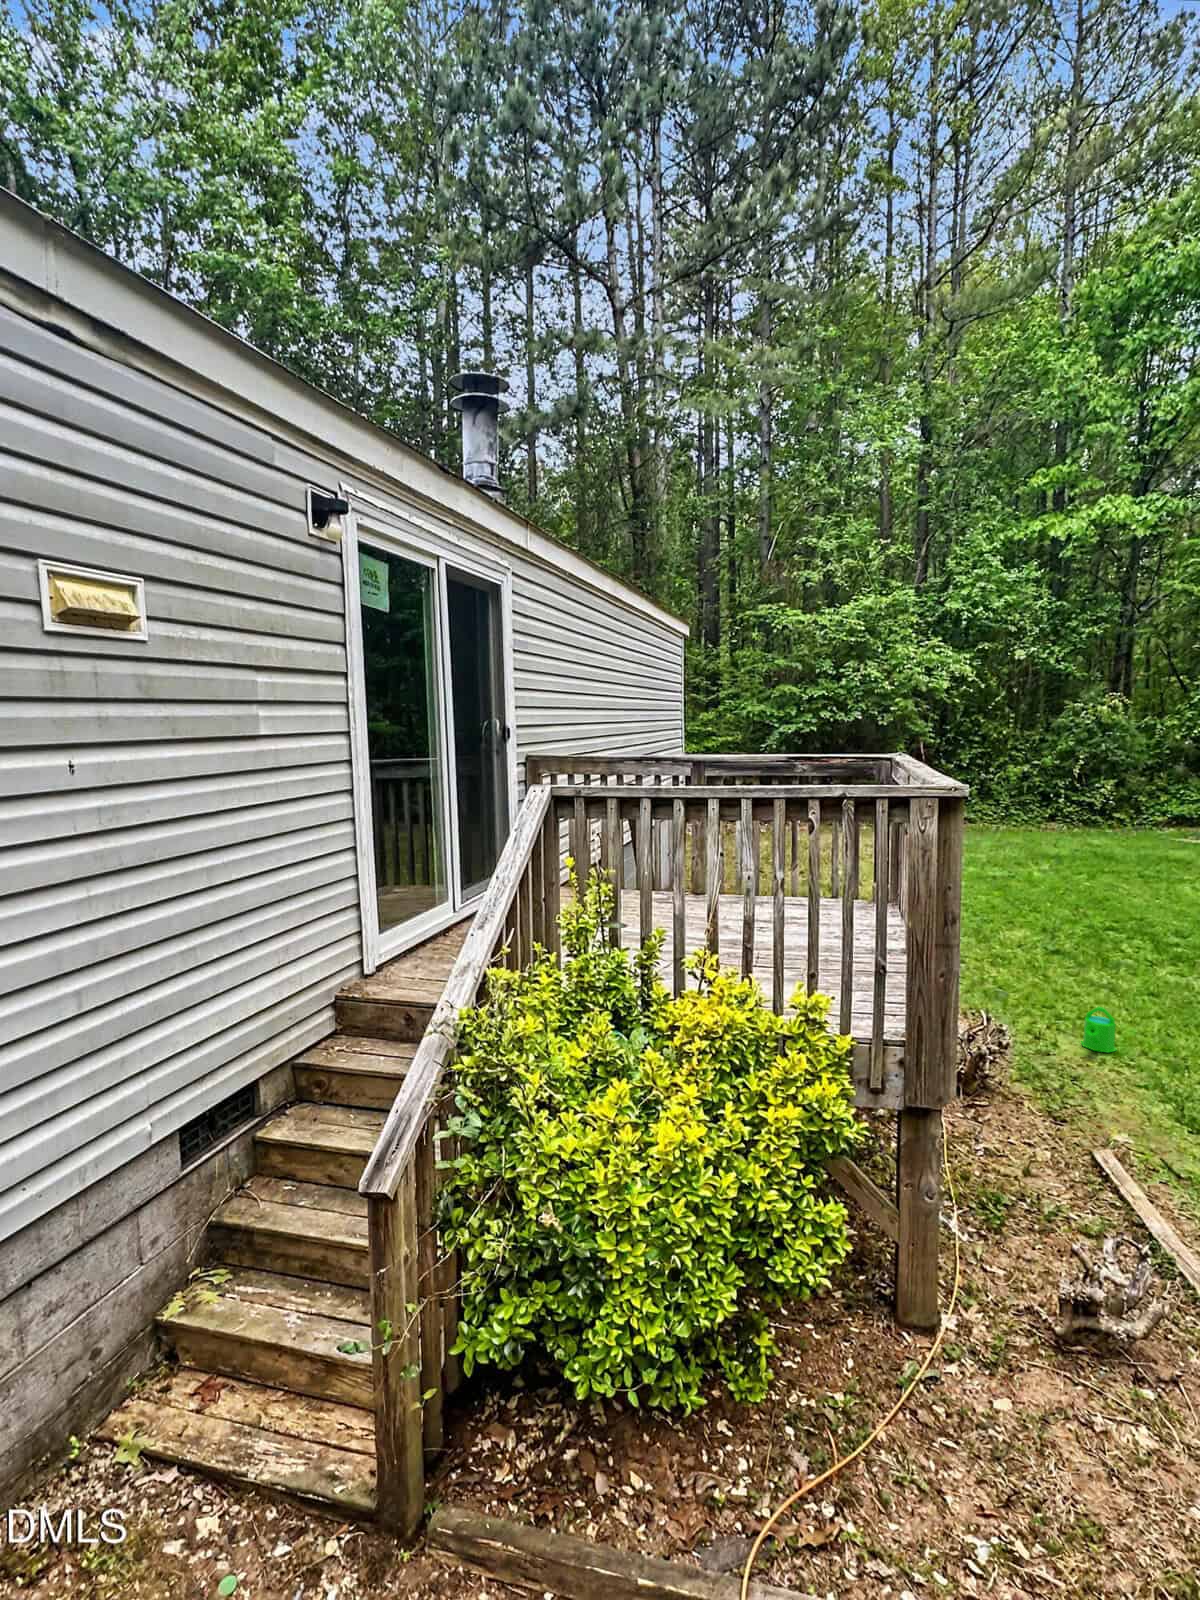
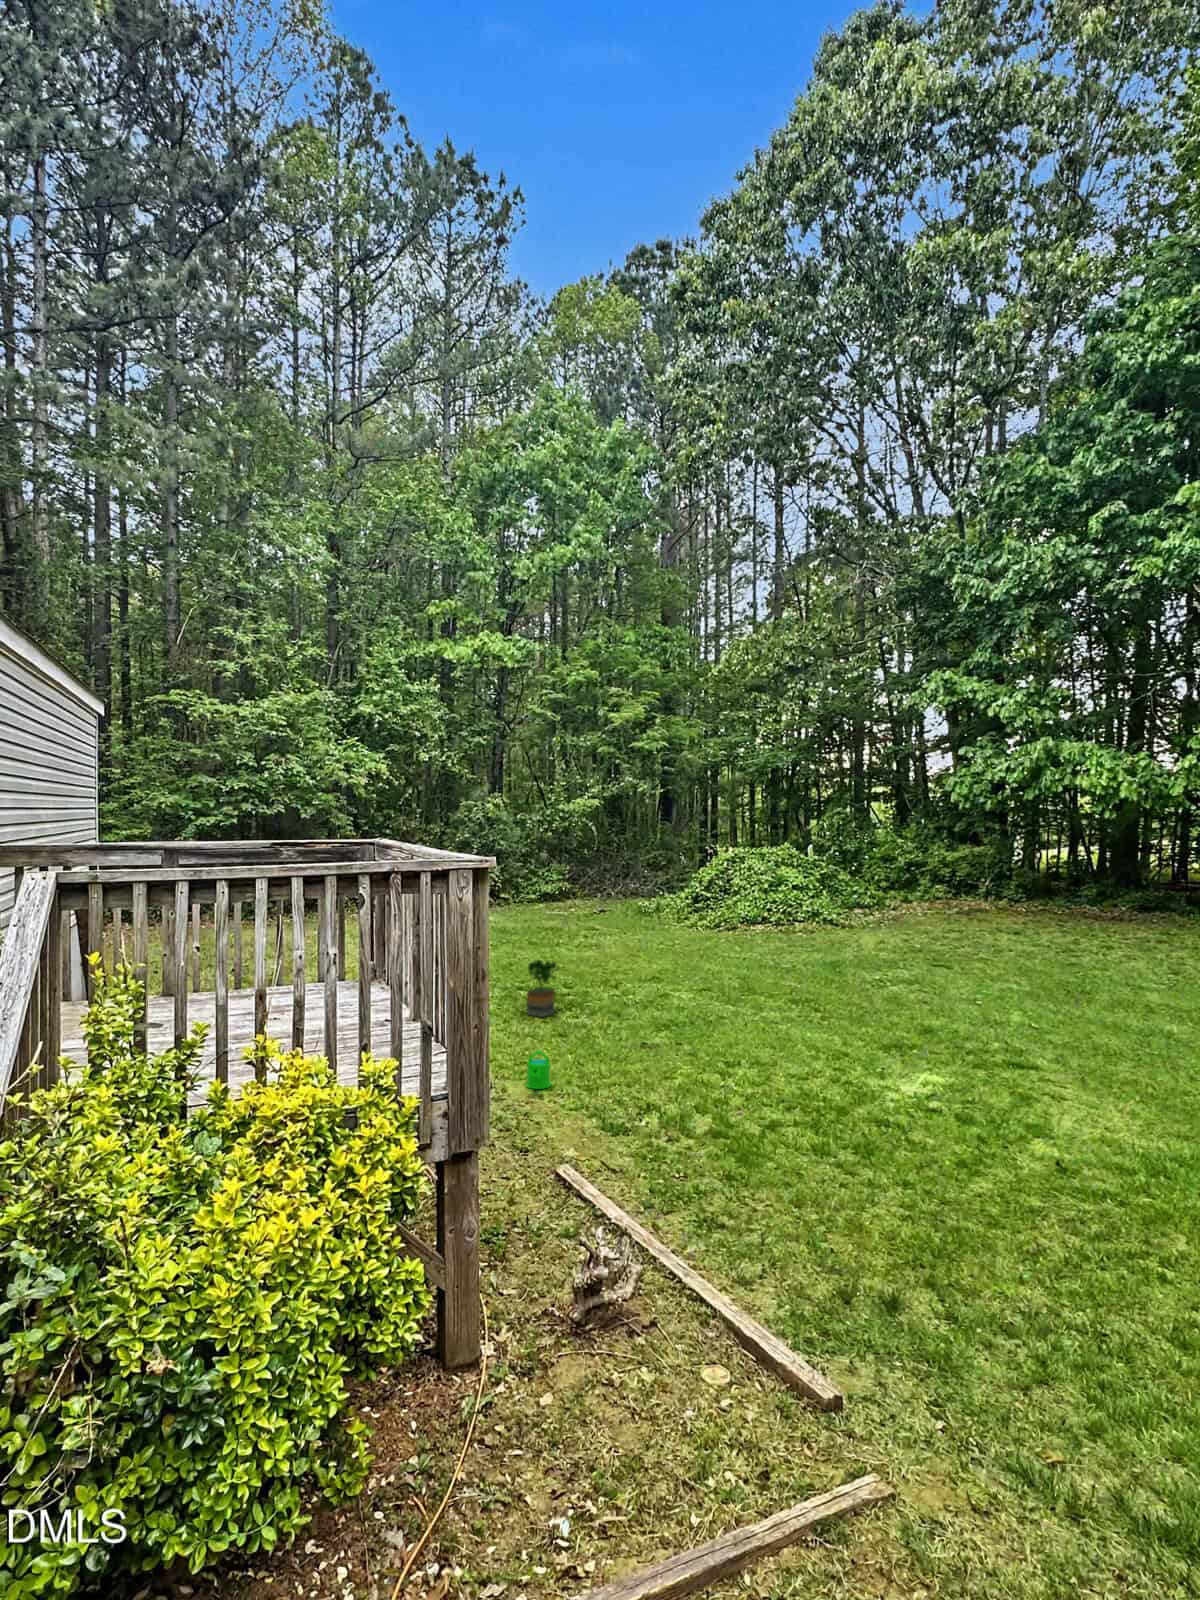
potted tree: none [1105,897,1157,967] -> present [527,960,560,1017]

